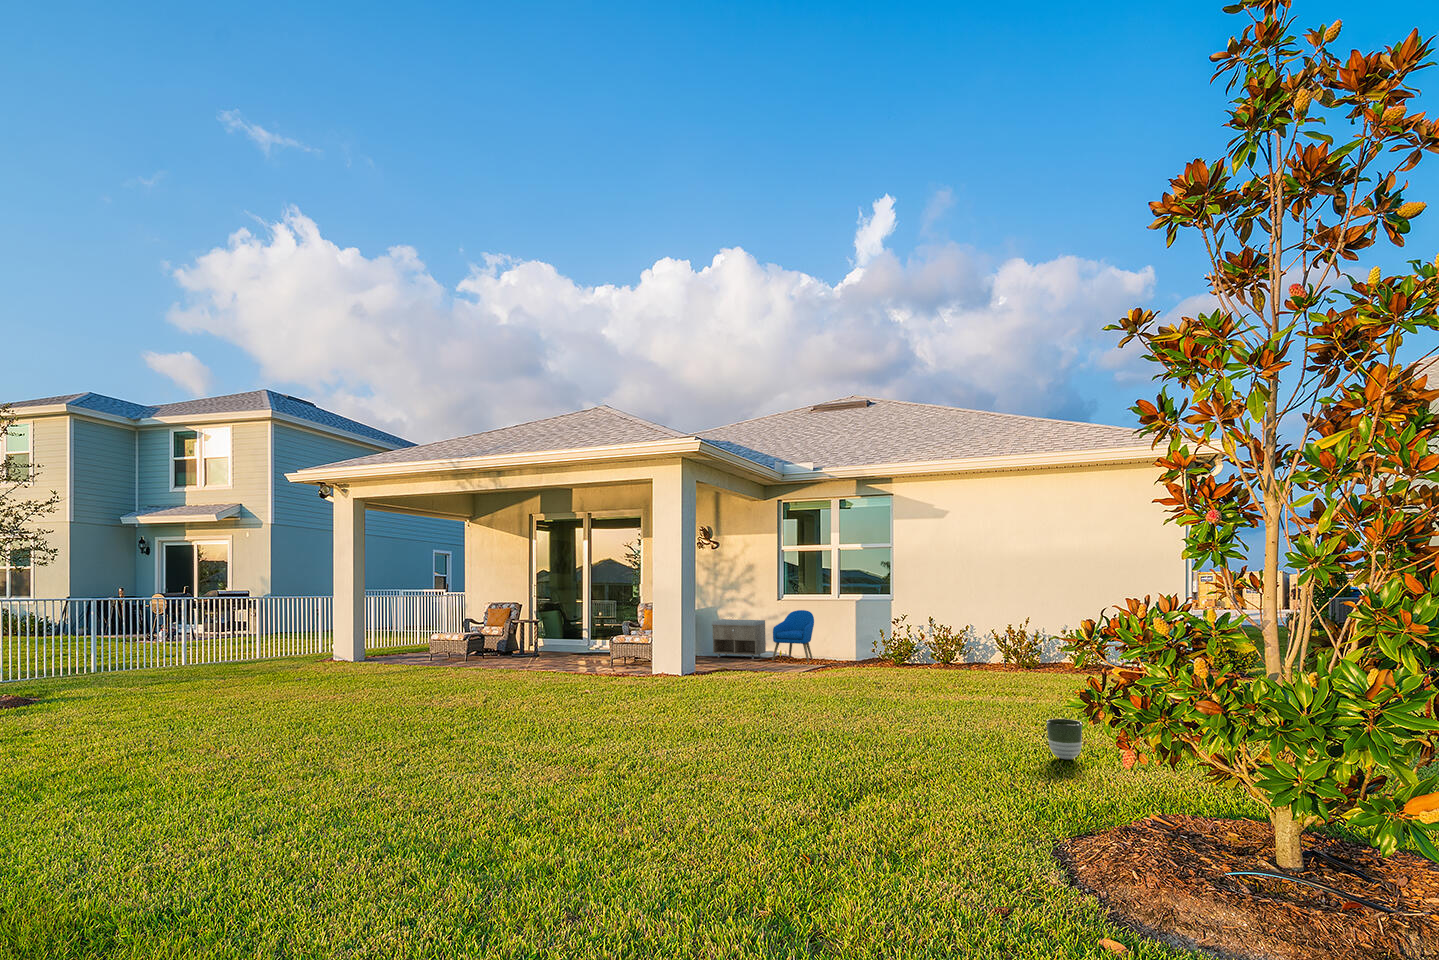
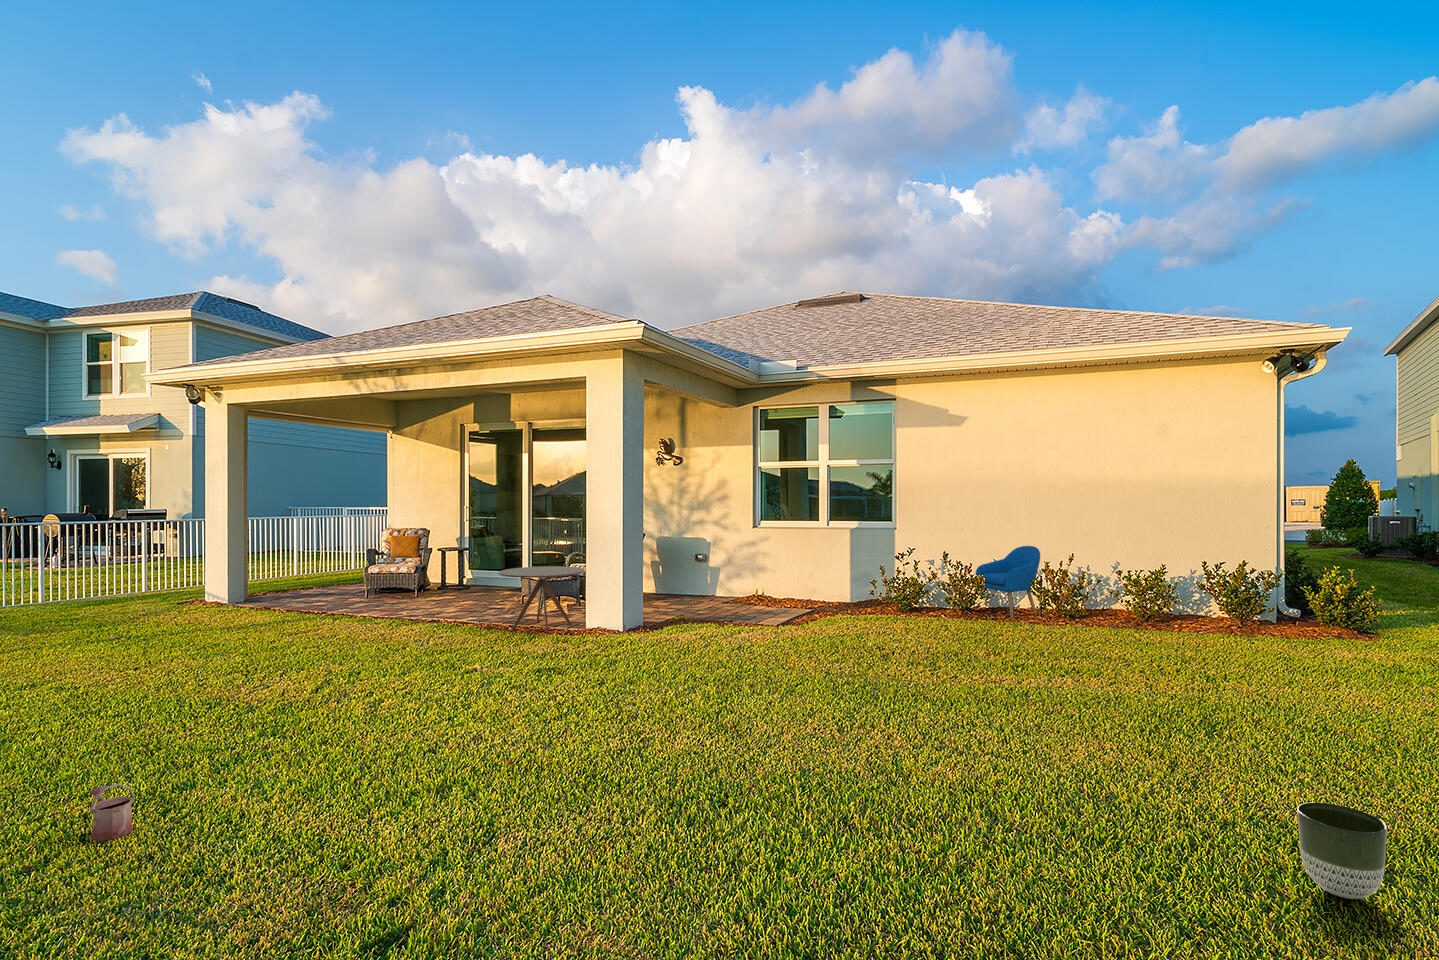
armchair: present [772,610,814,663] -> present [975,546,1040,618]
storage bench: present [712,619,766,659] -> none [673,550,738,599]
round table: none [588,629,651,678] -> present [499,566,585,633]
watering can: none [444,722,471,749] -> present [89,783,135,841]

